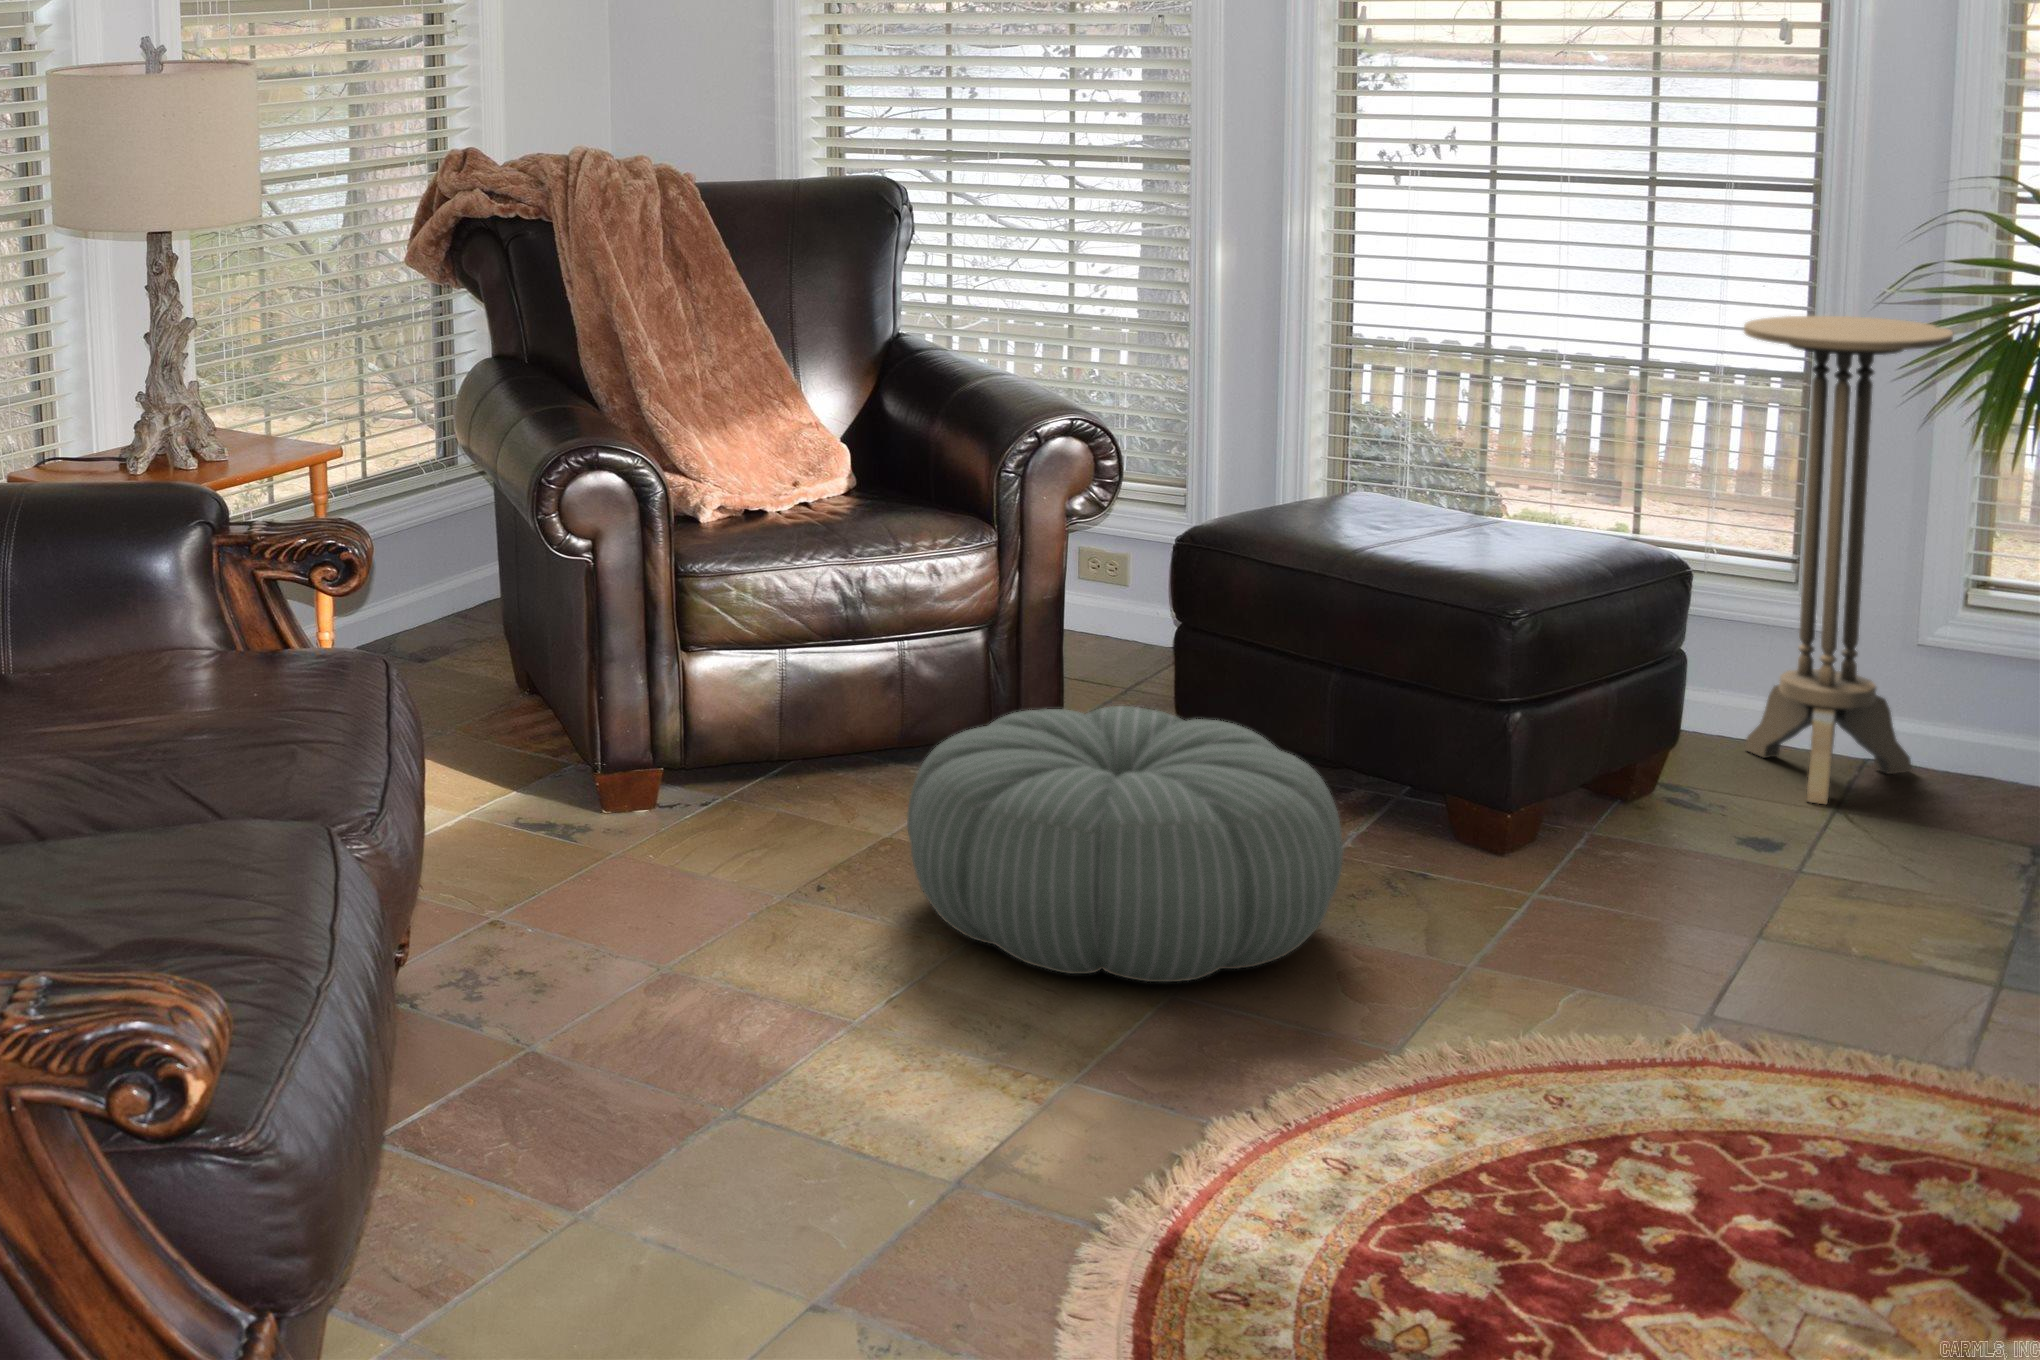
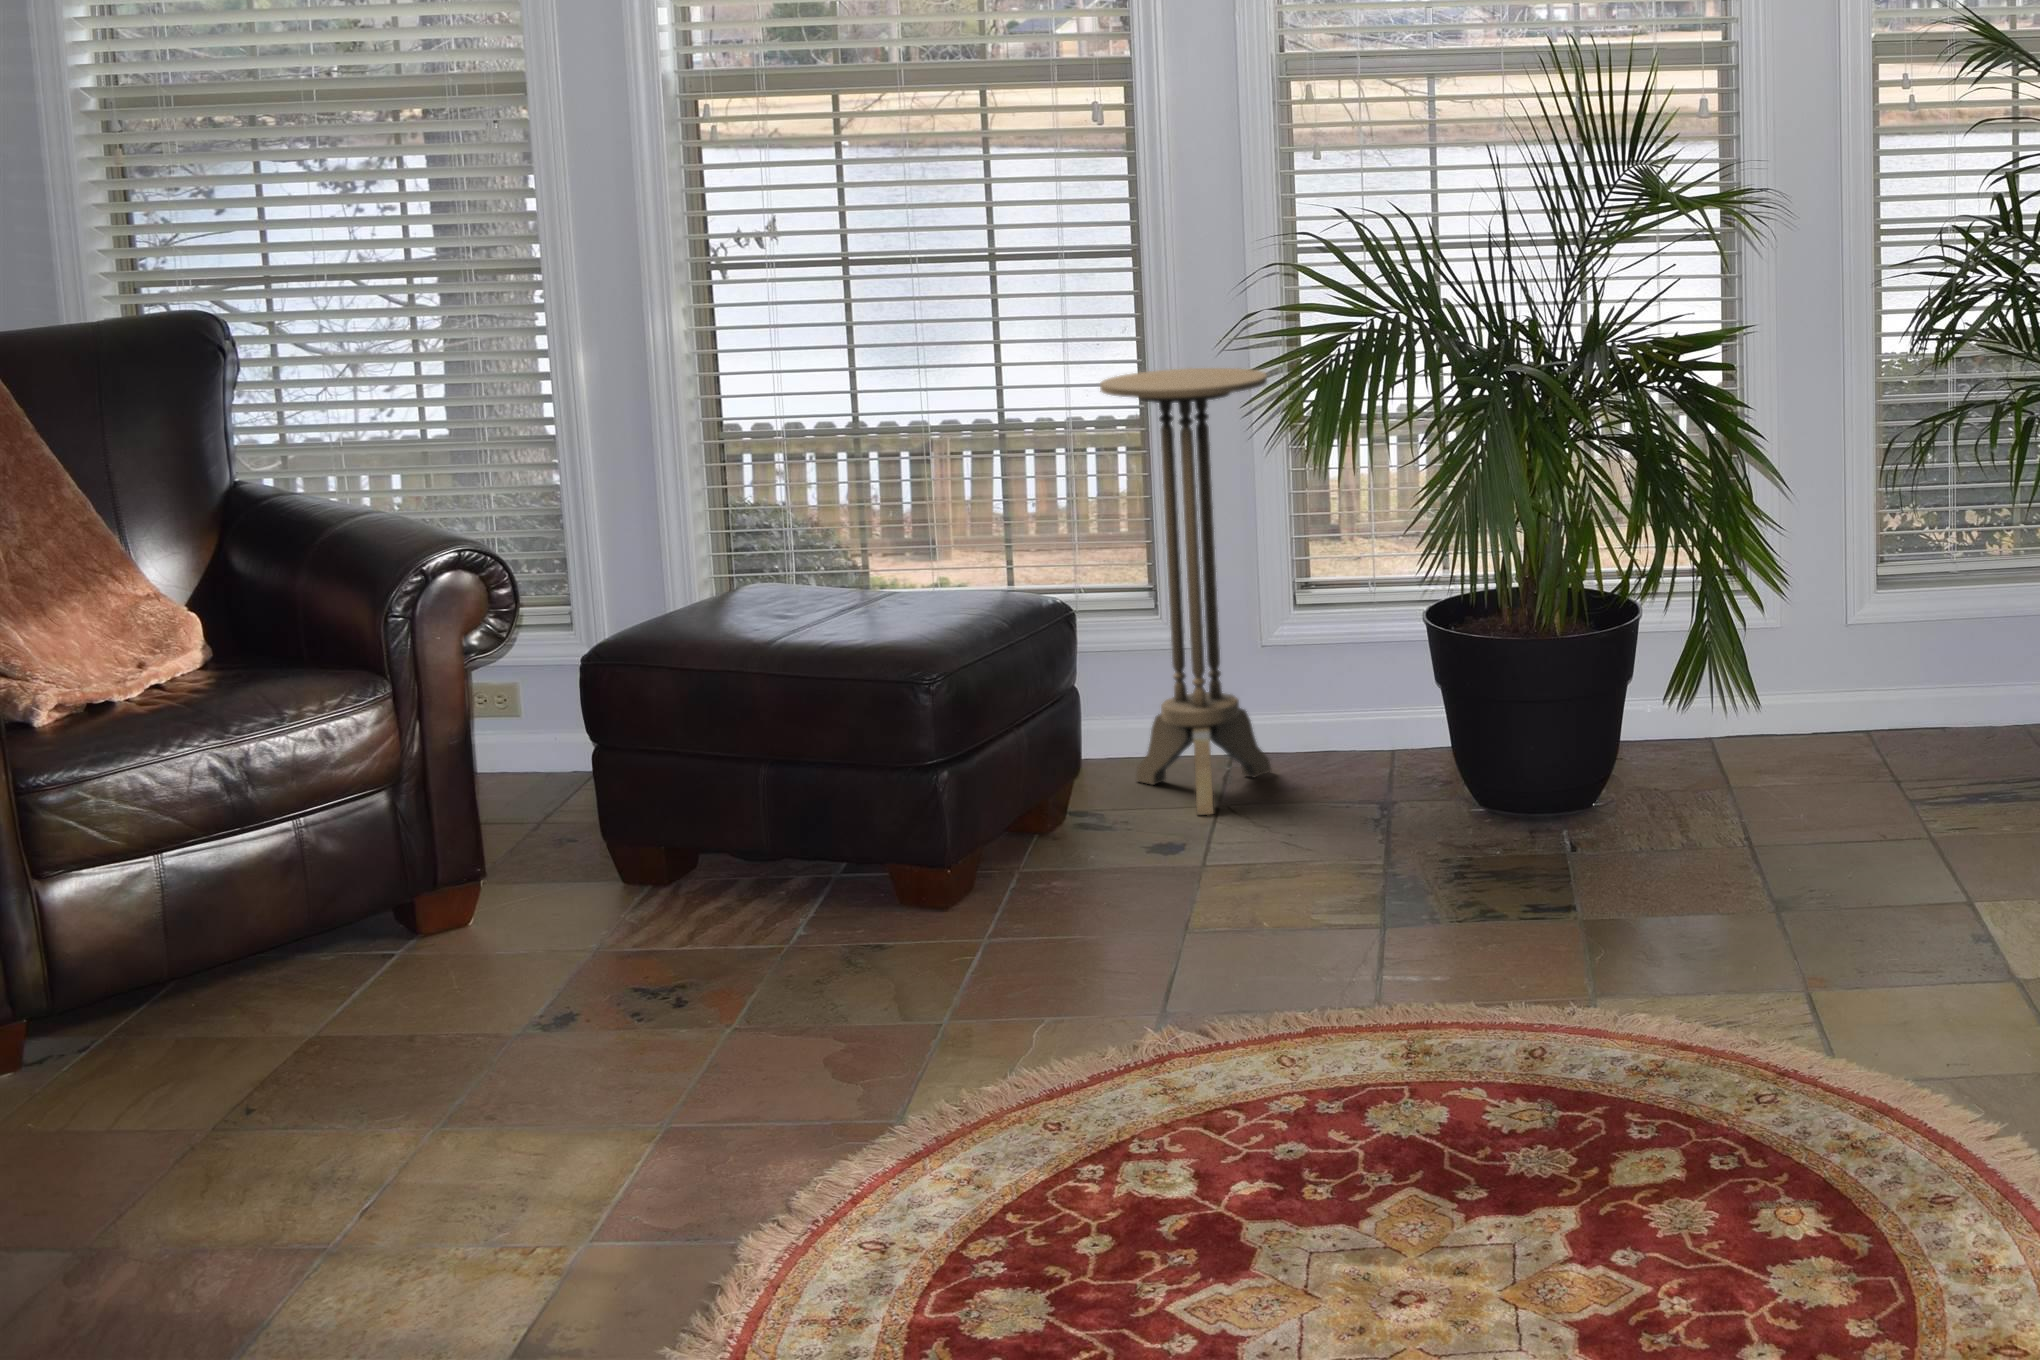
pouf: present [907,706,1343,982] -> none [325,845,817,1152]

